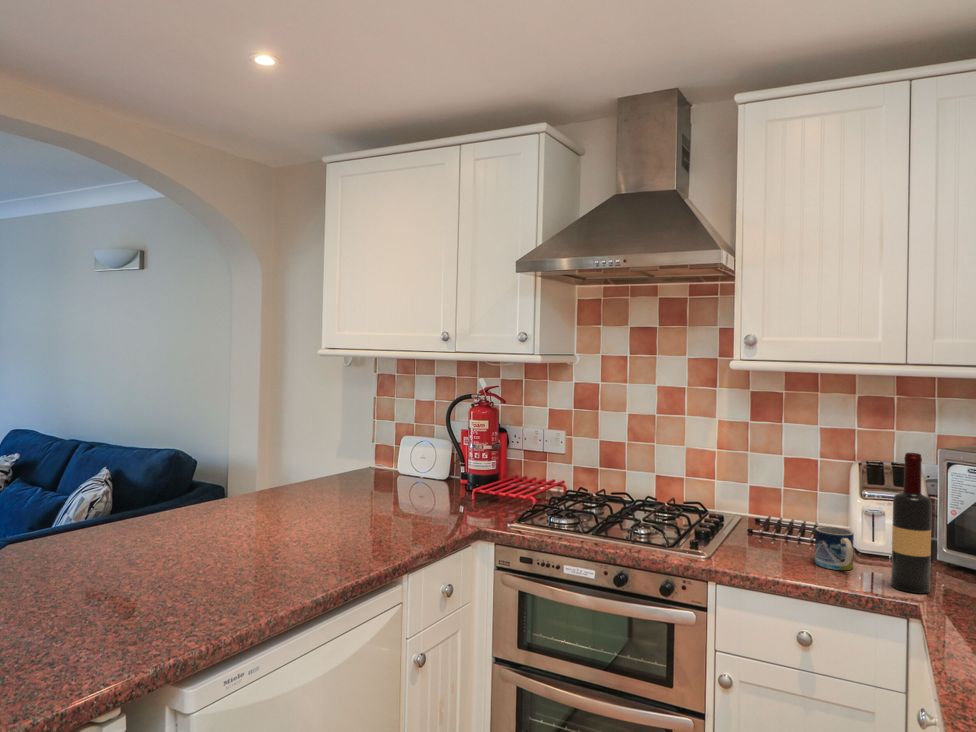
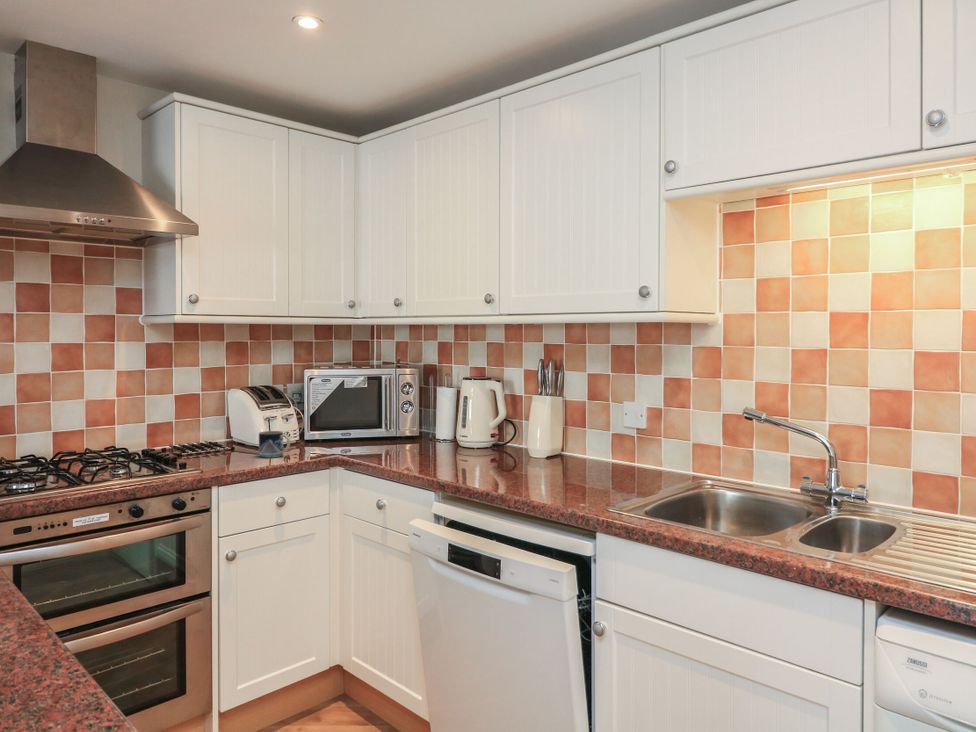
wine bottle: present [891,453,932,593] -> none [312,373,333,456]

